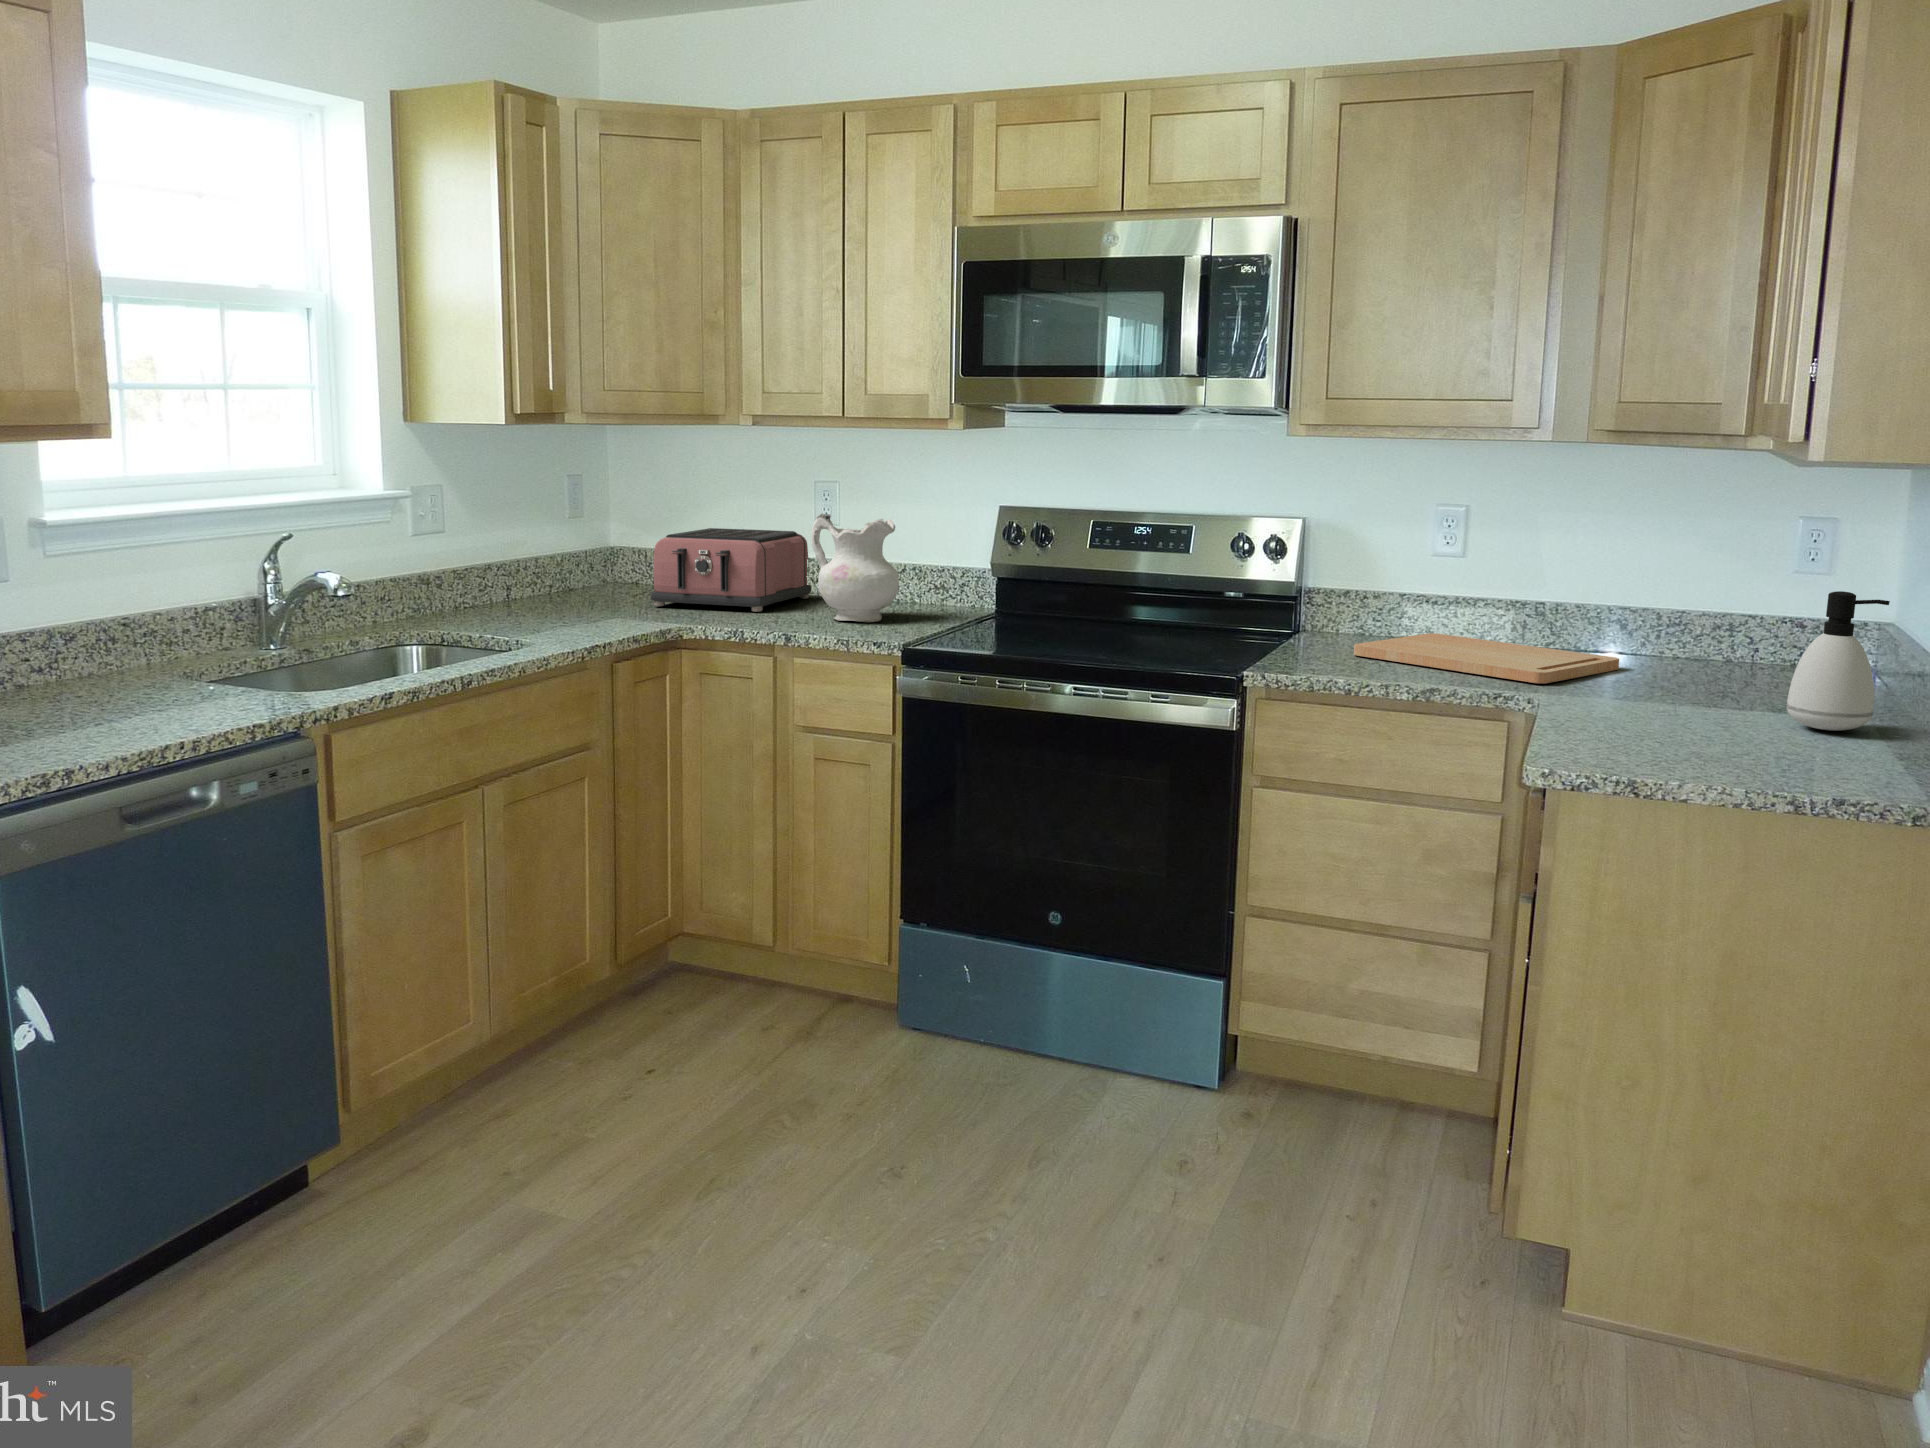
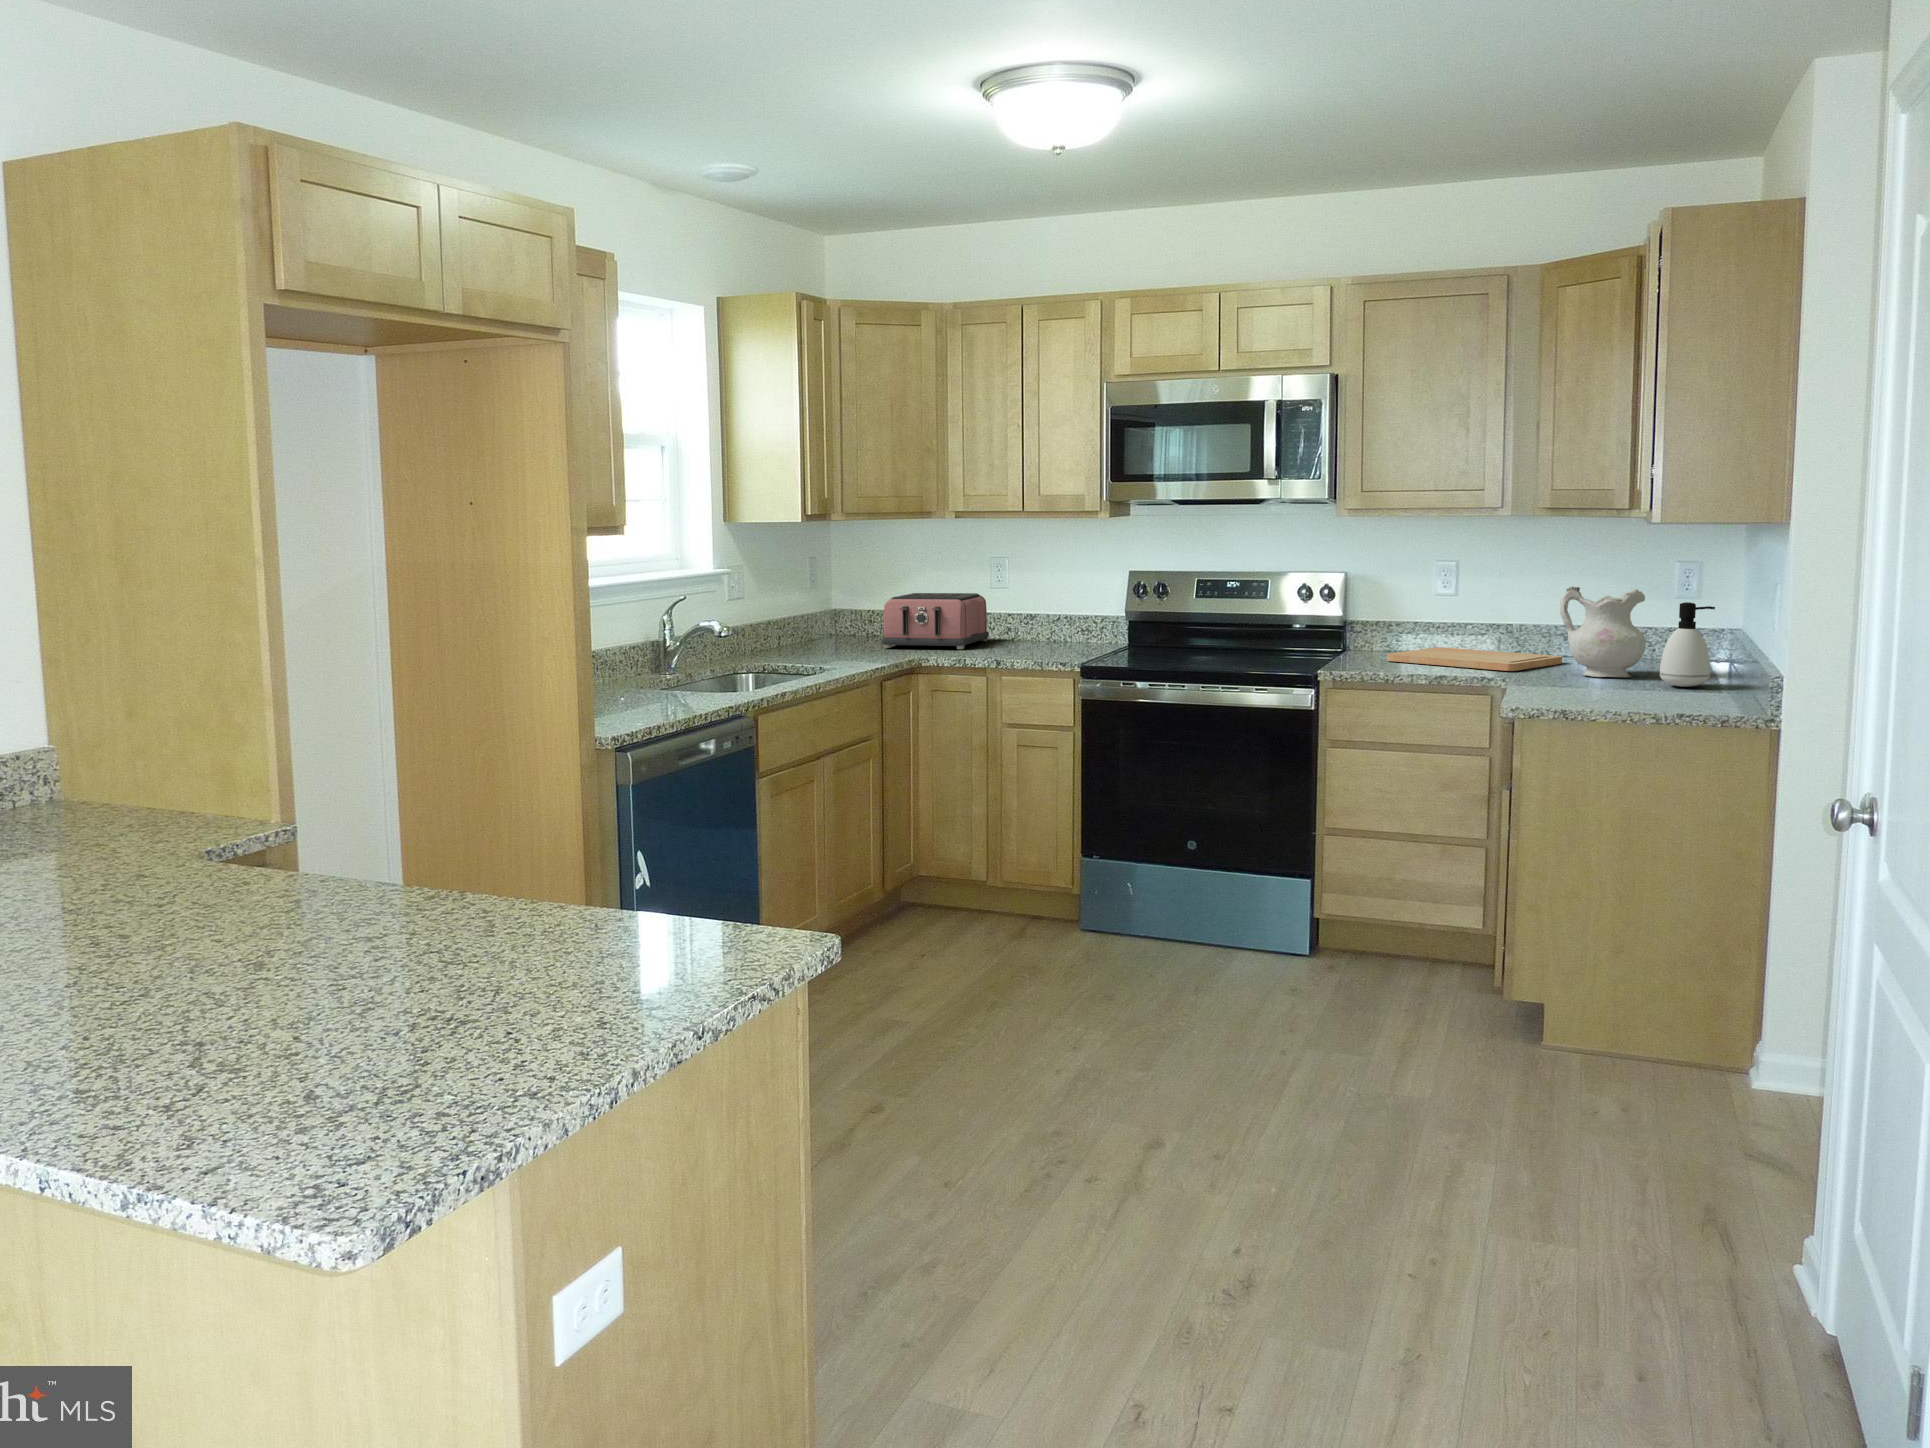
ceramic pitcher: present [811,514,899,622] -> present [1560,587,1646,678]

